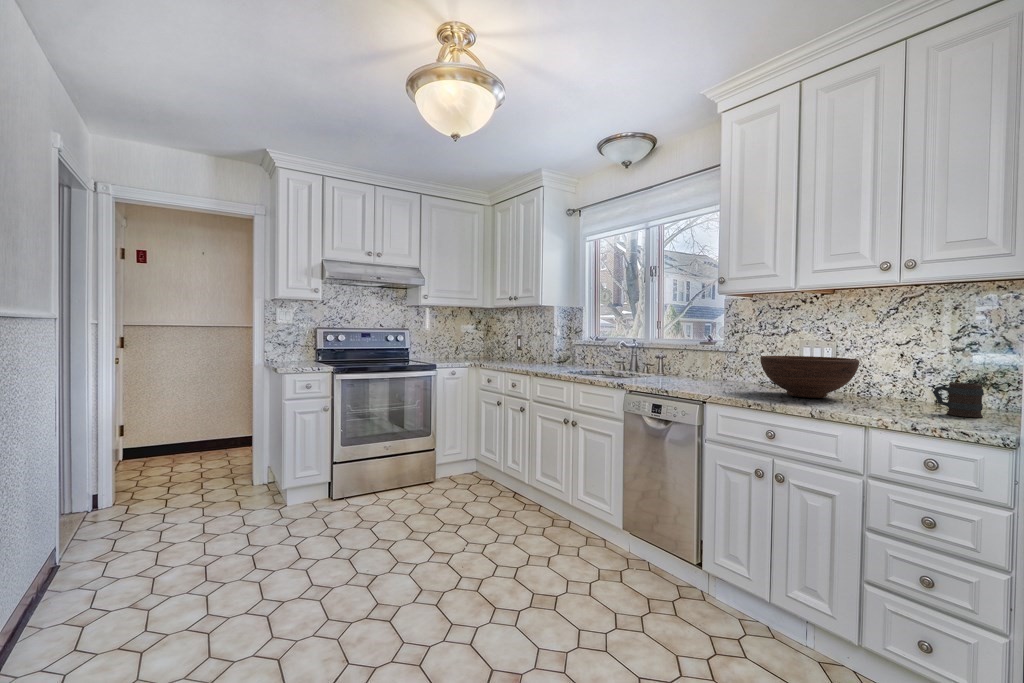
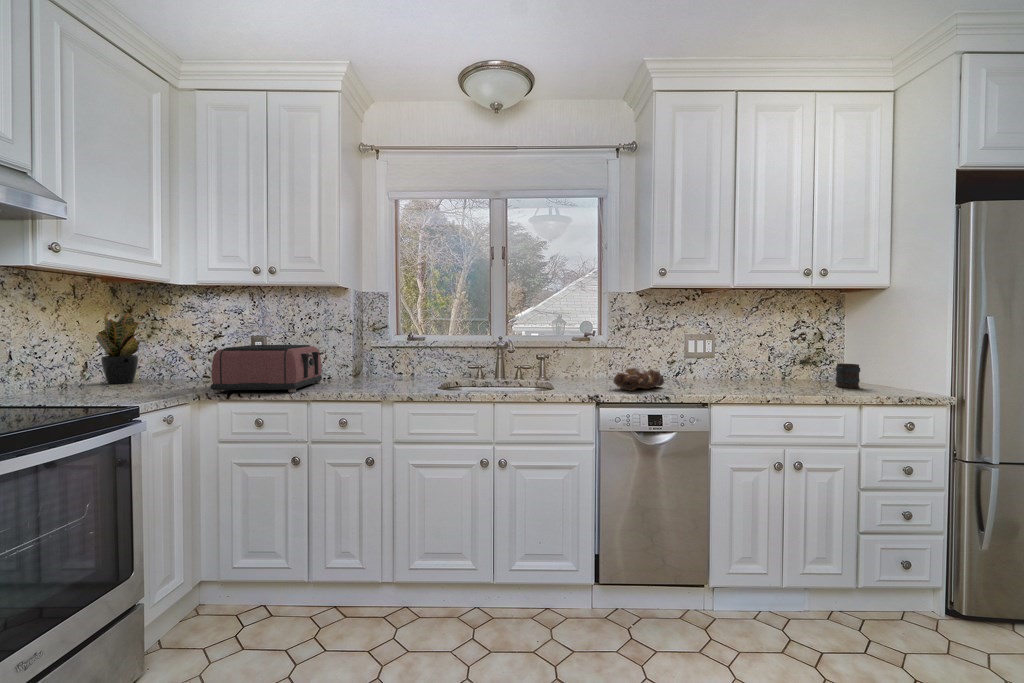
potted plant: none [459,320,483,358] -> present [96,310,145,384]
toaster: none [476,340,533,366] -> present [211,345,324,393]
fruit bowl: present [760,356,859,398] -> none [700,349,786,387]
bread loaf: none [665,367,720,386] -> present [613,367,664,391]

